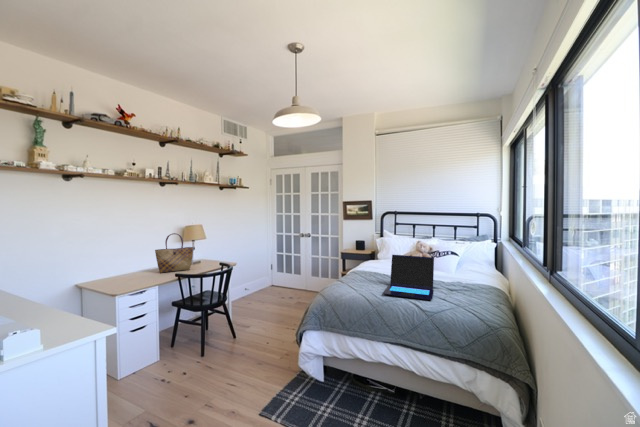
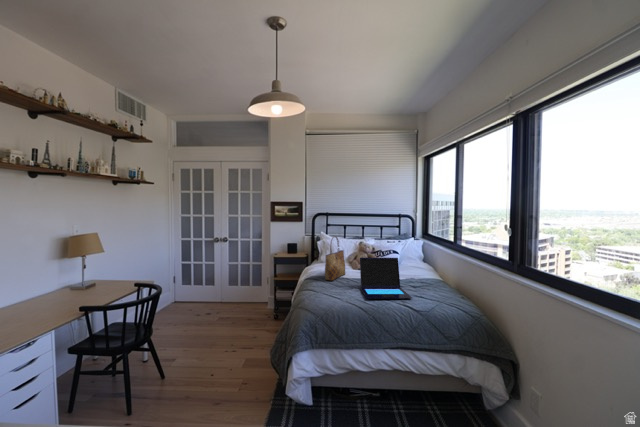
tote bag: present [155,233,193,273] -> present [325,236,345,280]

